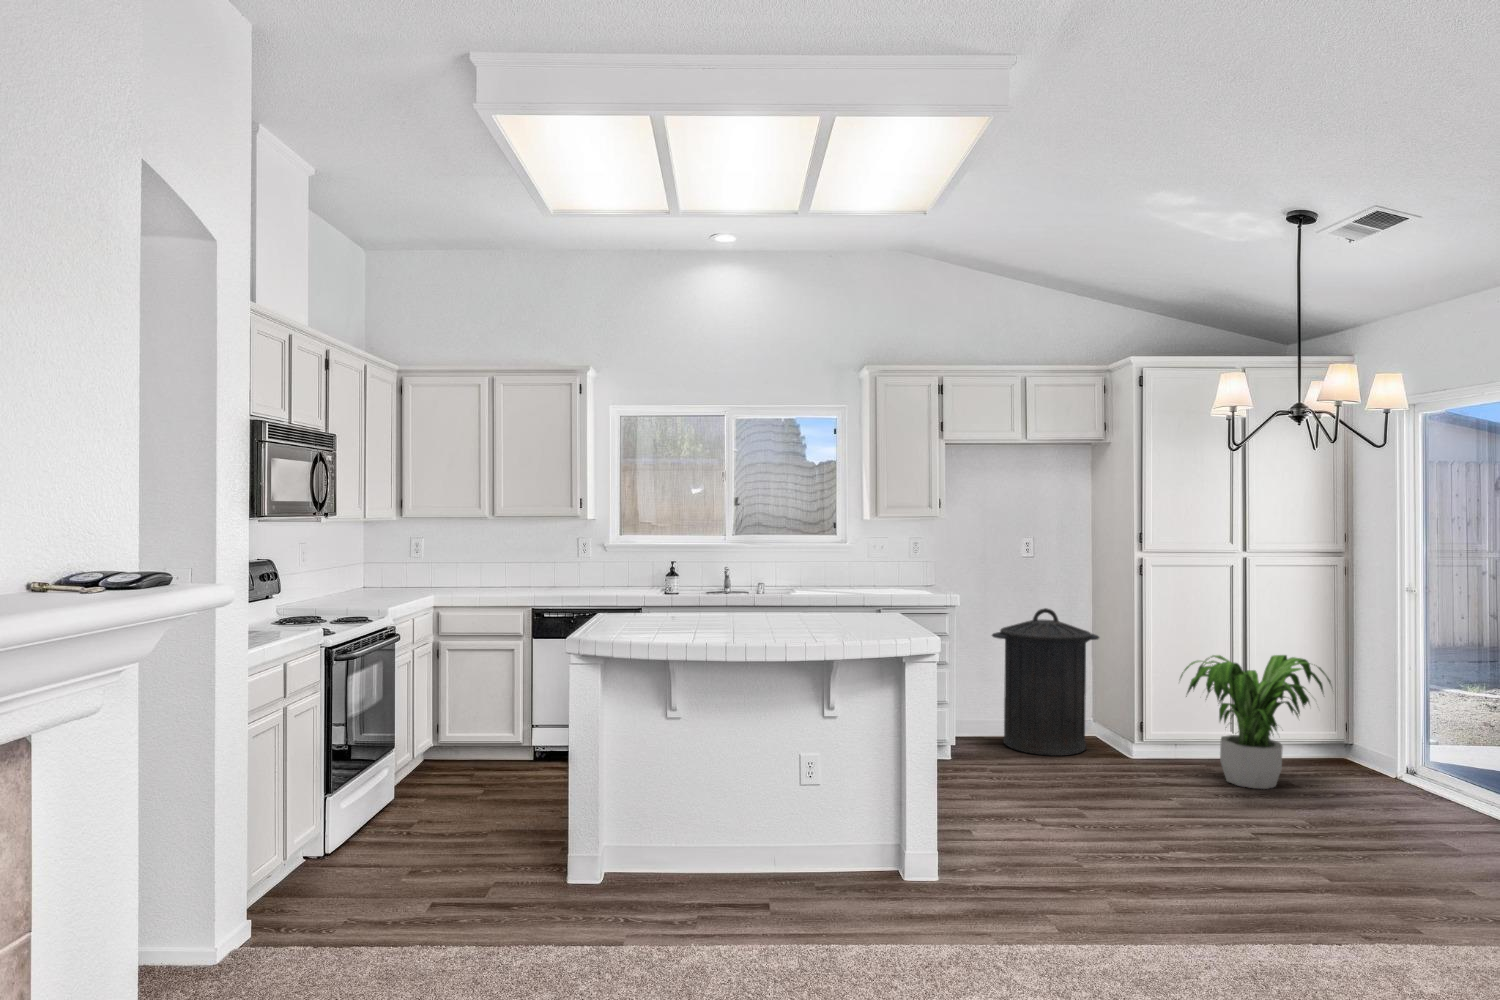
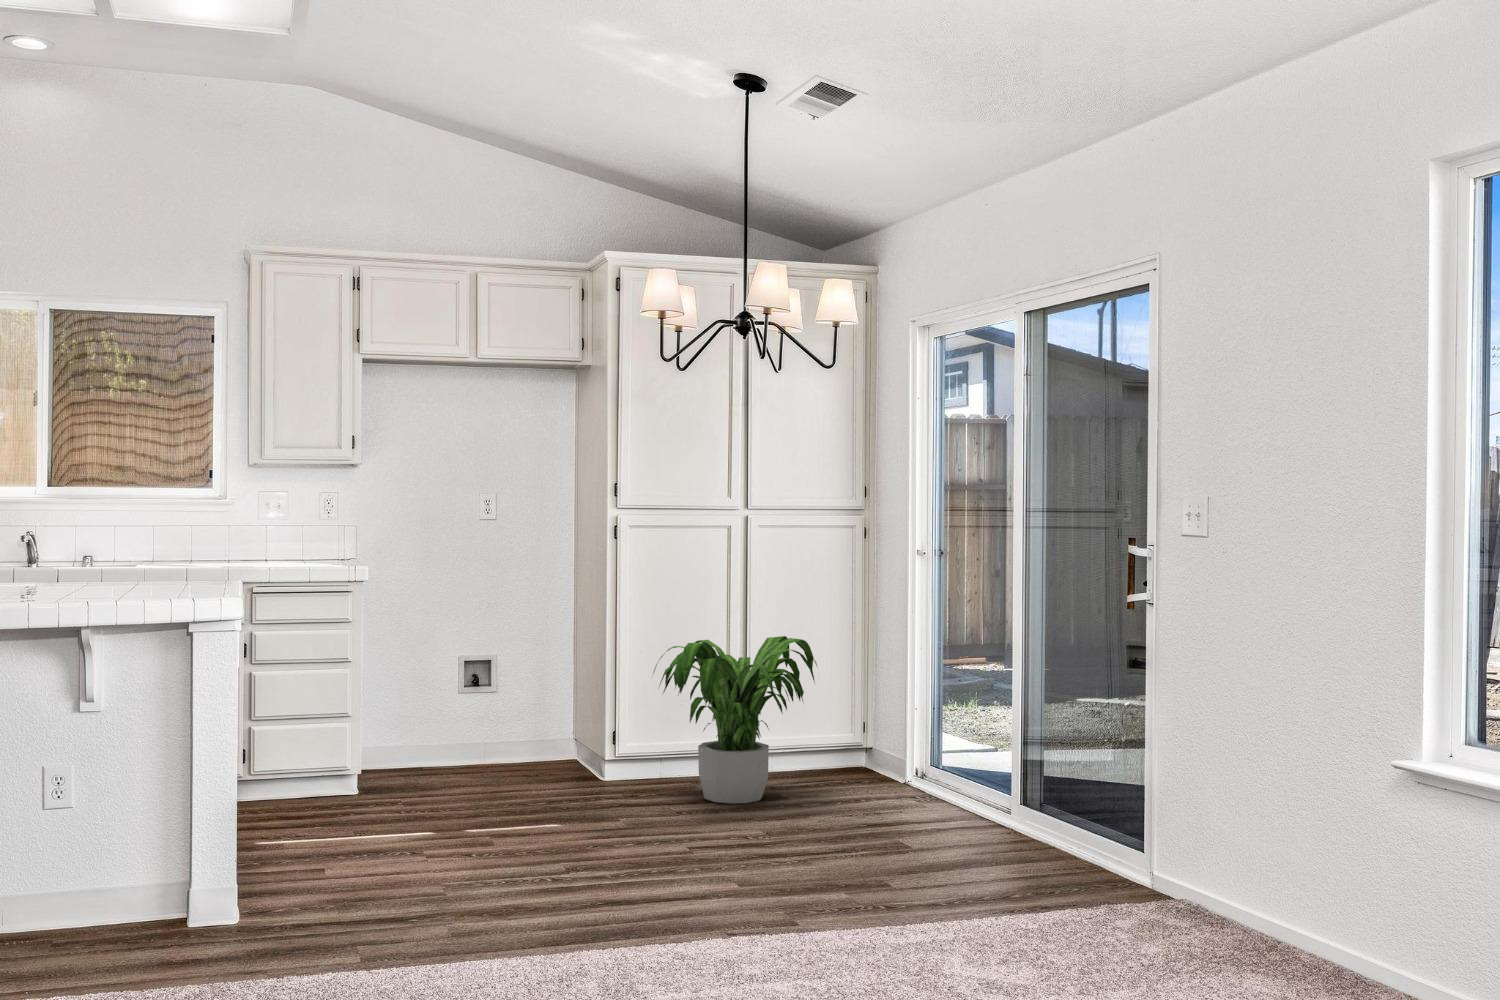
trash can: present [992,608,1099,756] -> none [427,587,575,785]

